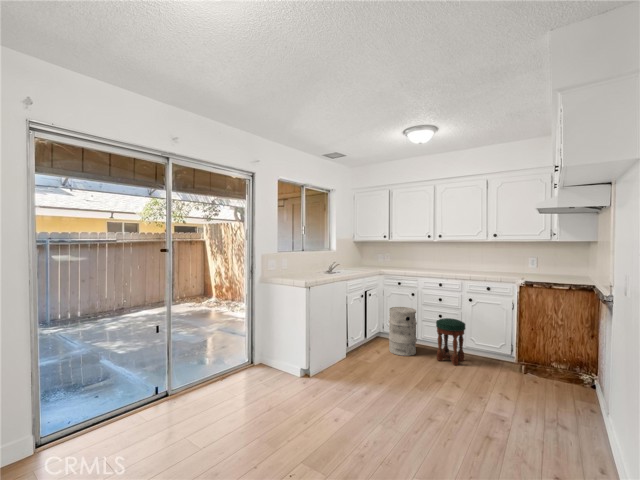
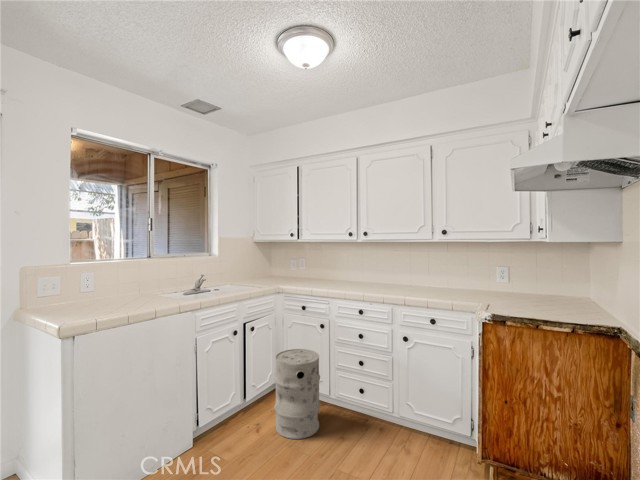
stool: present [436,318,465,365] -> none [346,373,393,463]

